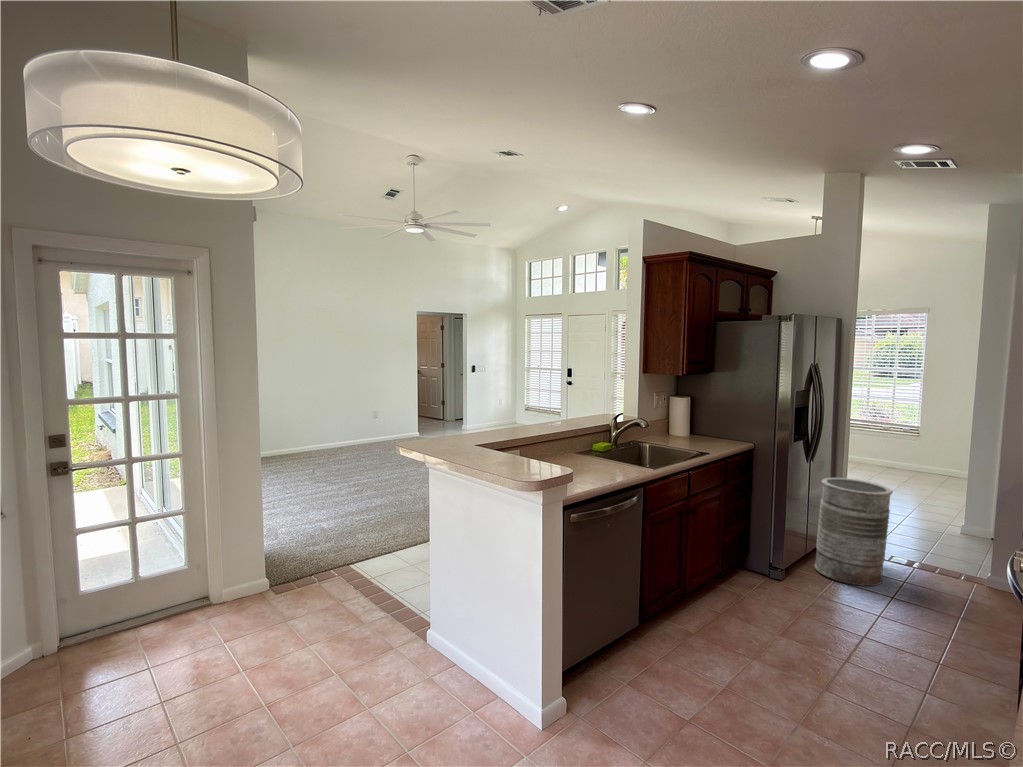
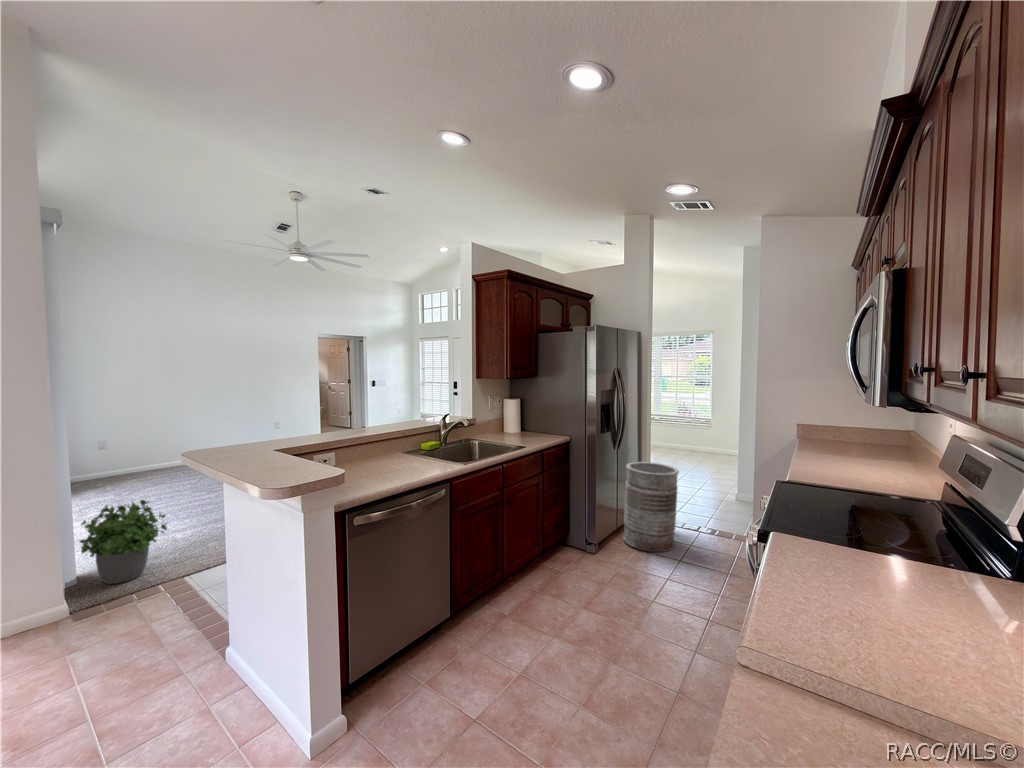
potted plant: none [259,488,329,568] -> present [80,500,167,584]

